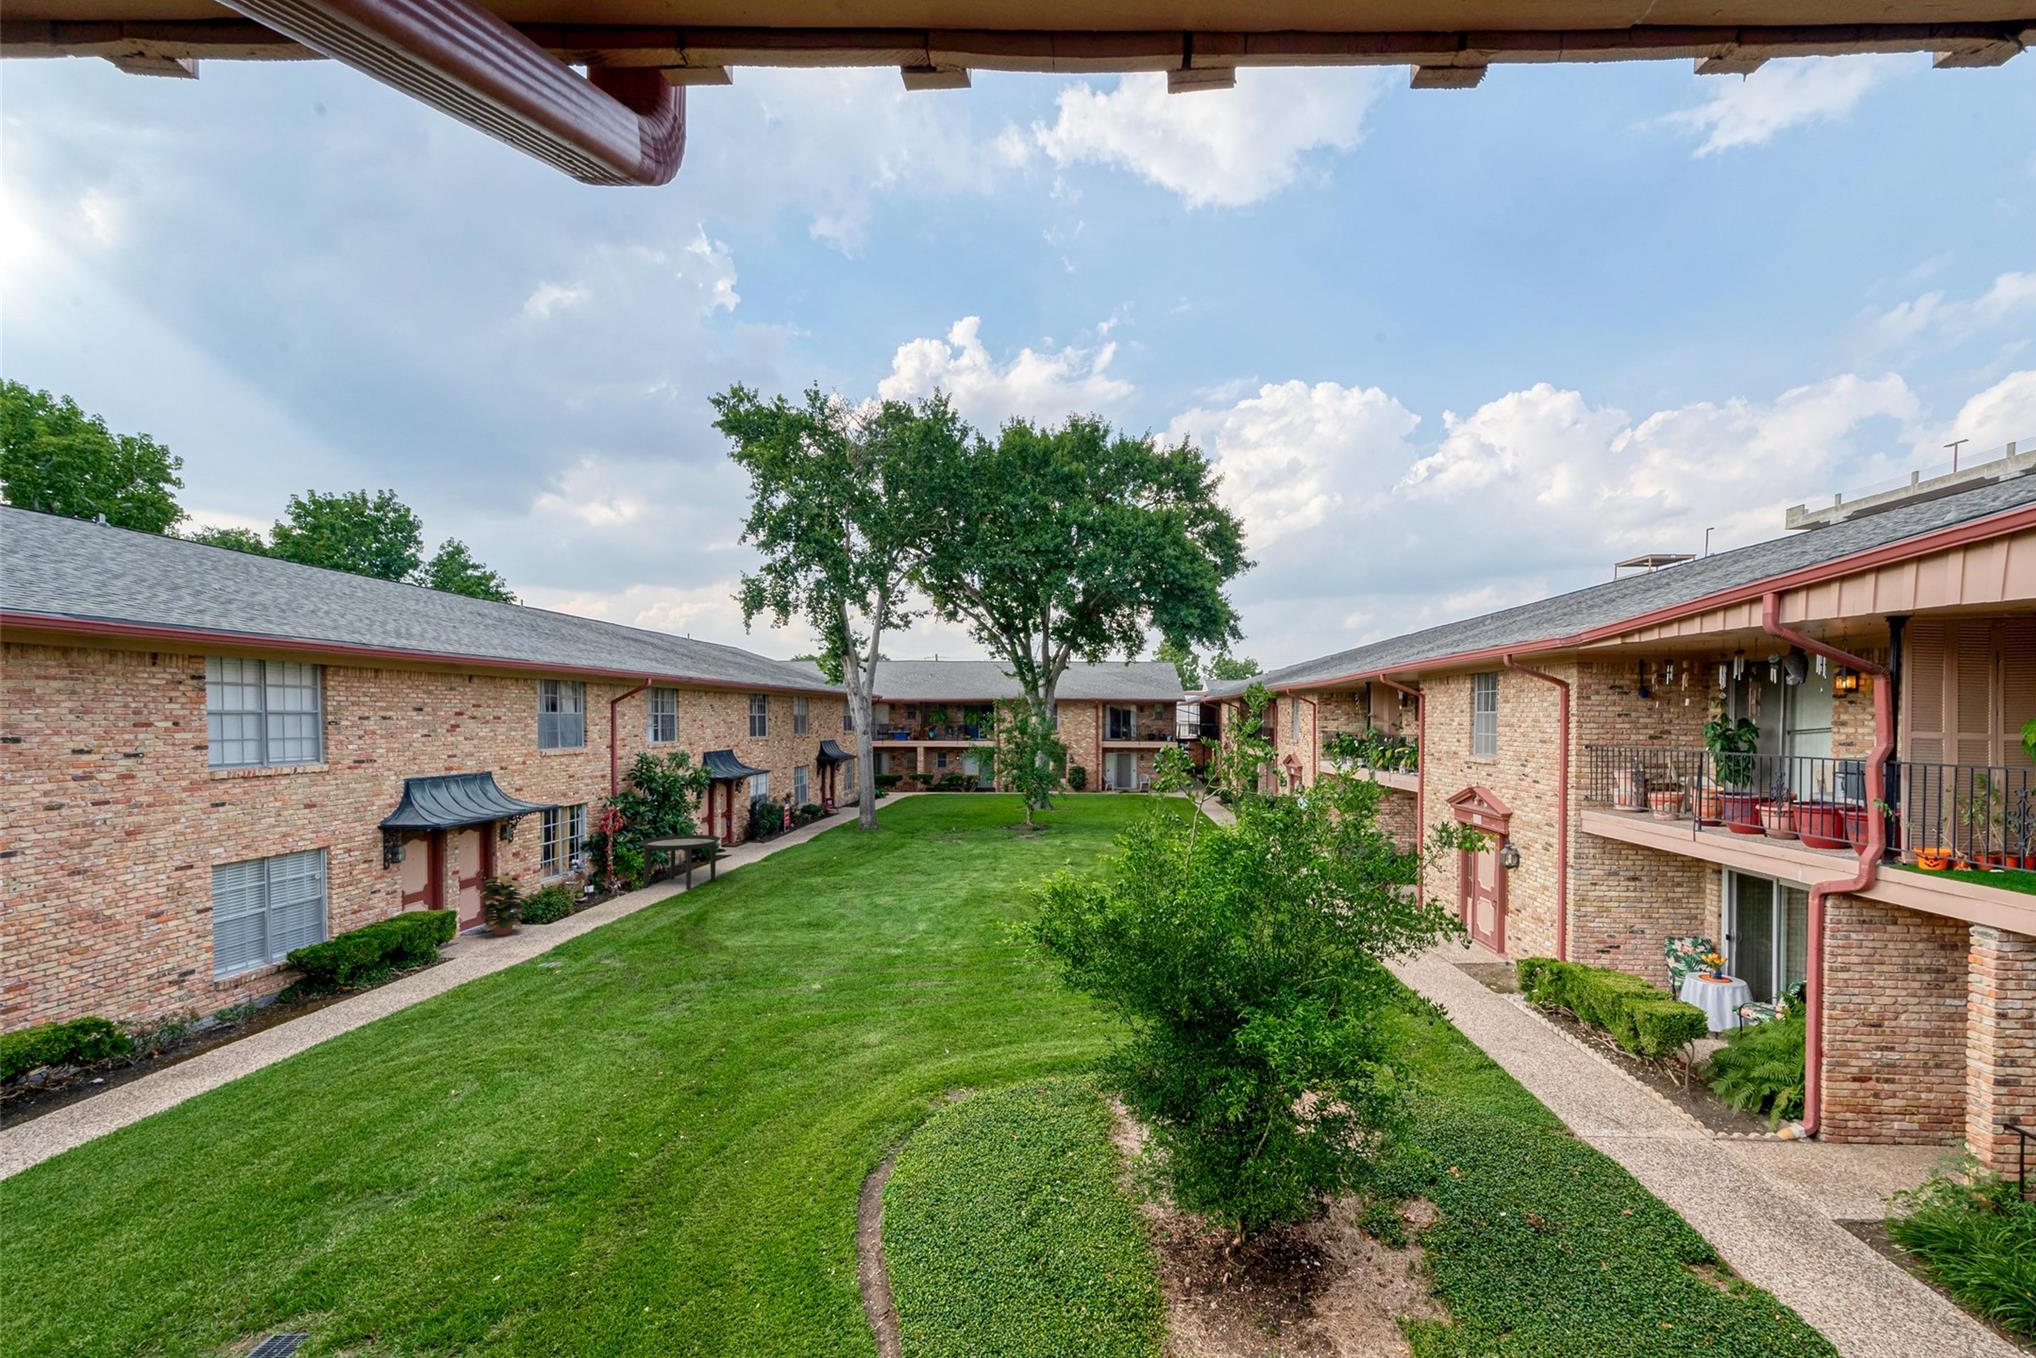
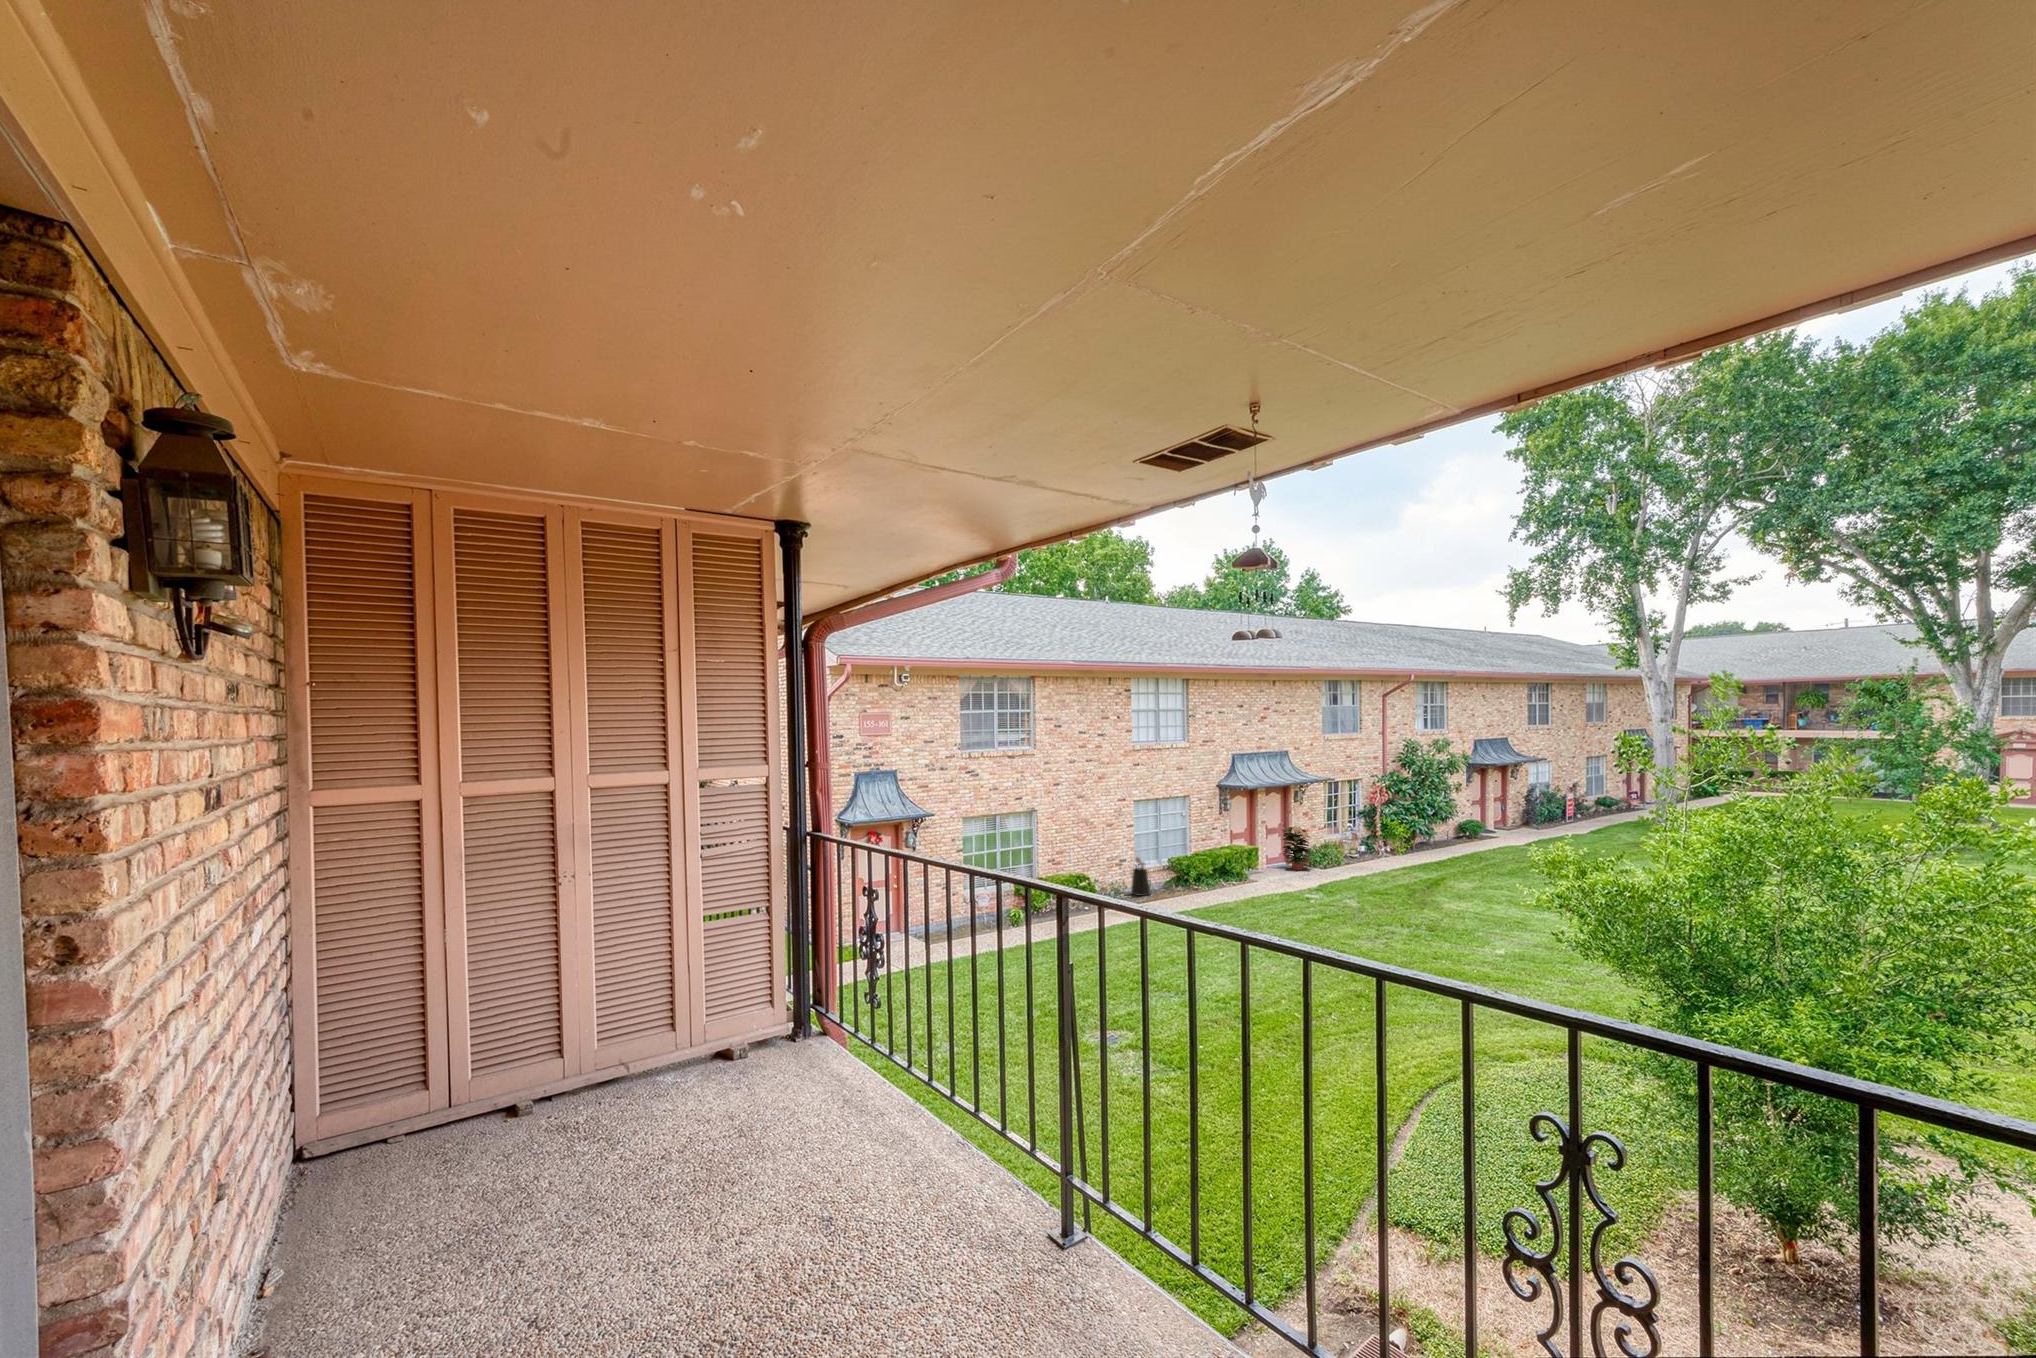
round table: present [640,835,720,889] -> none [1406,812,1479,859]
watering can: none [183,967,236,1042] -> present [1131,857,1151,896]

